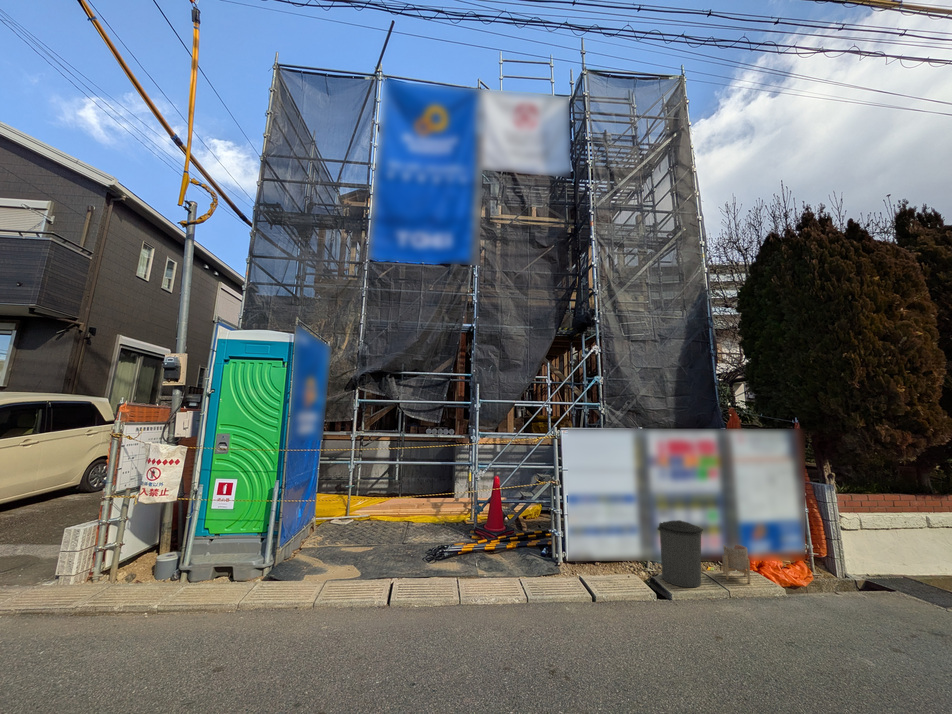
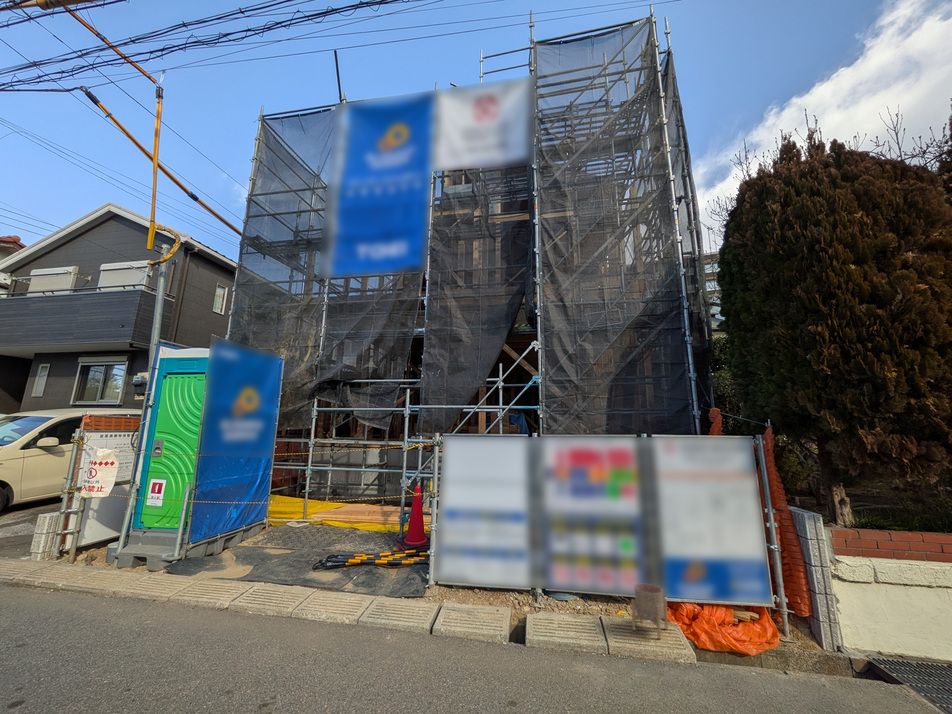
trash can: present [658,520,703,587] -> none [542,548,598,634]

